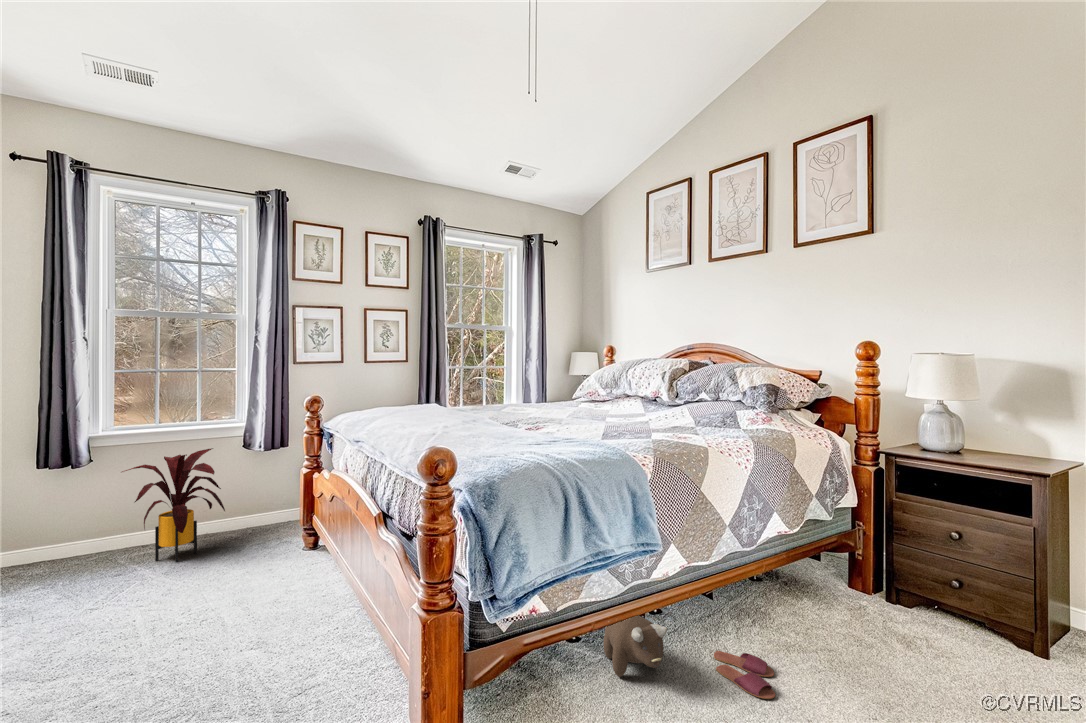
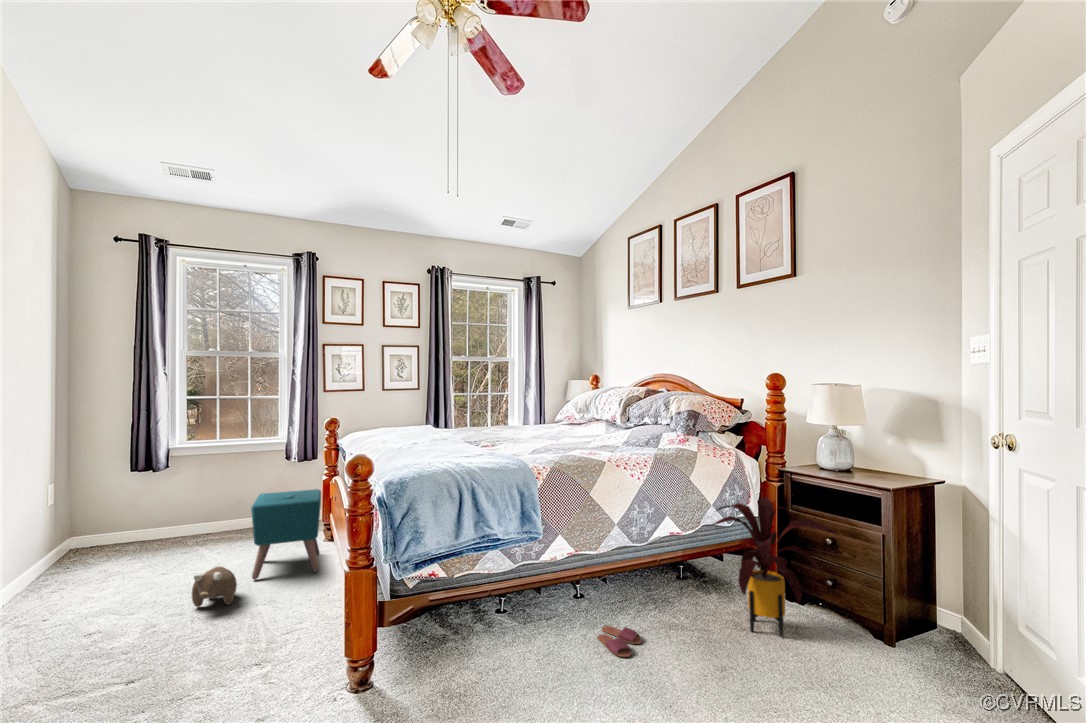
house plant: present [122,448,225,562] -> present [713,497,839,637]
ottoman: none [222,484,315,608] -> present [251,489,321,580]
plush toy: present [603,615,667,677] -> present [192,567,237,607]

